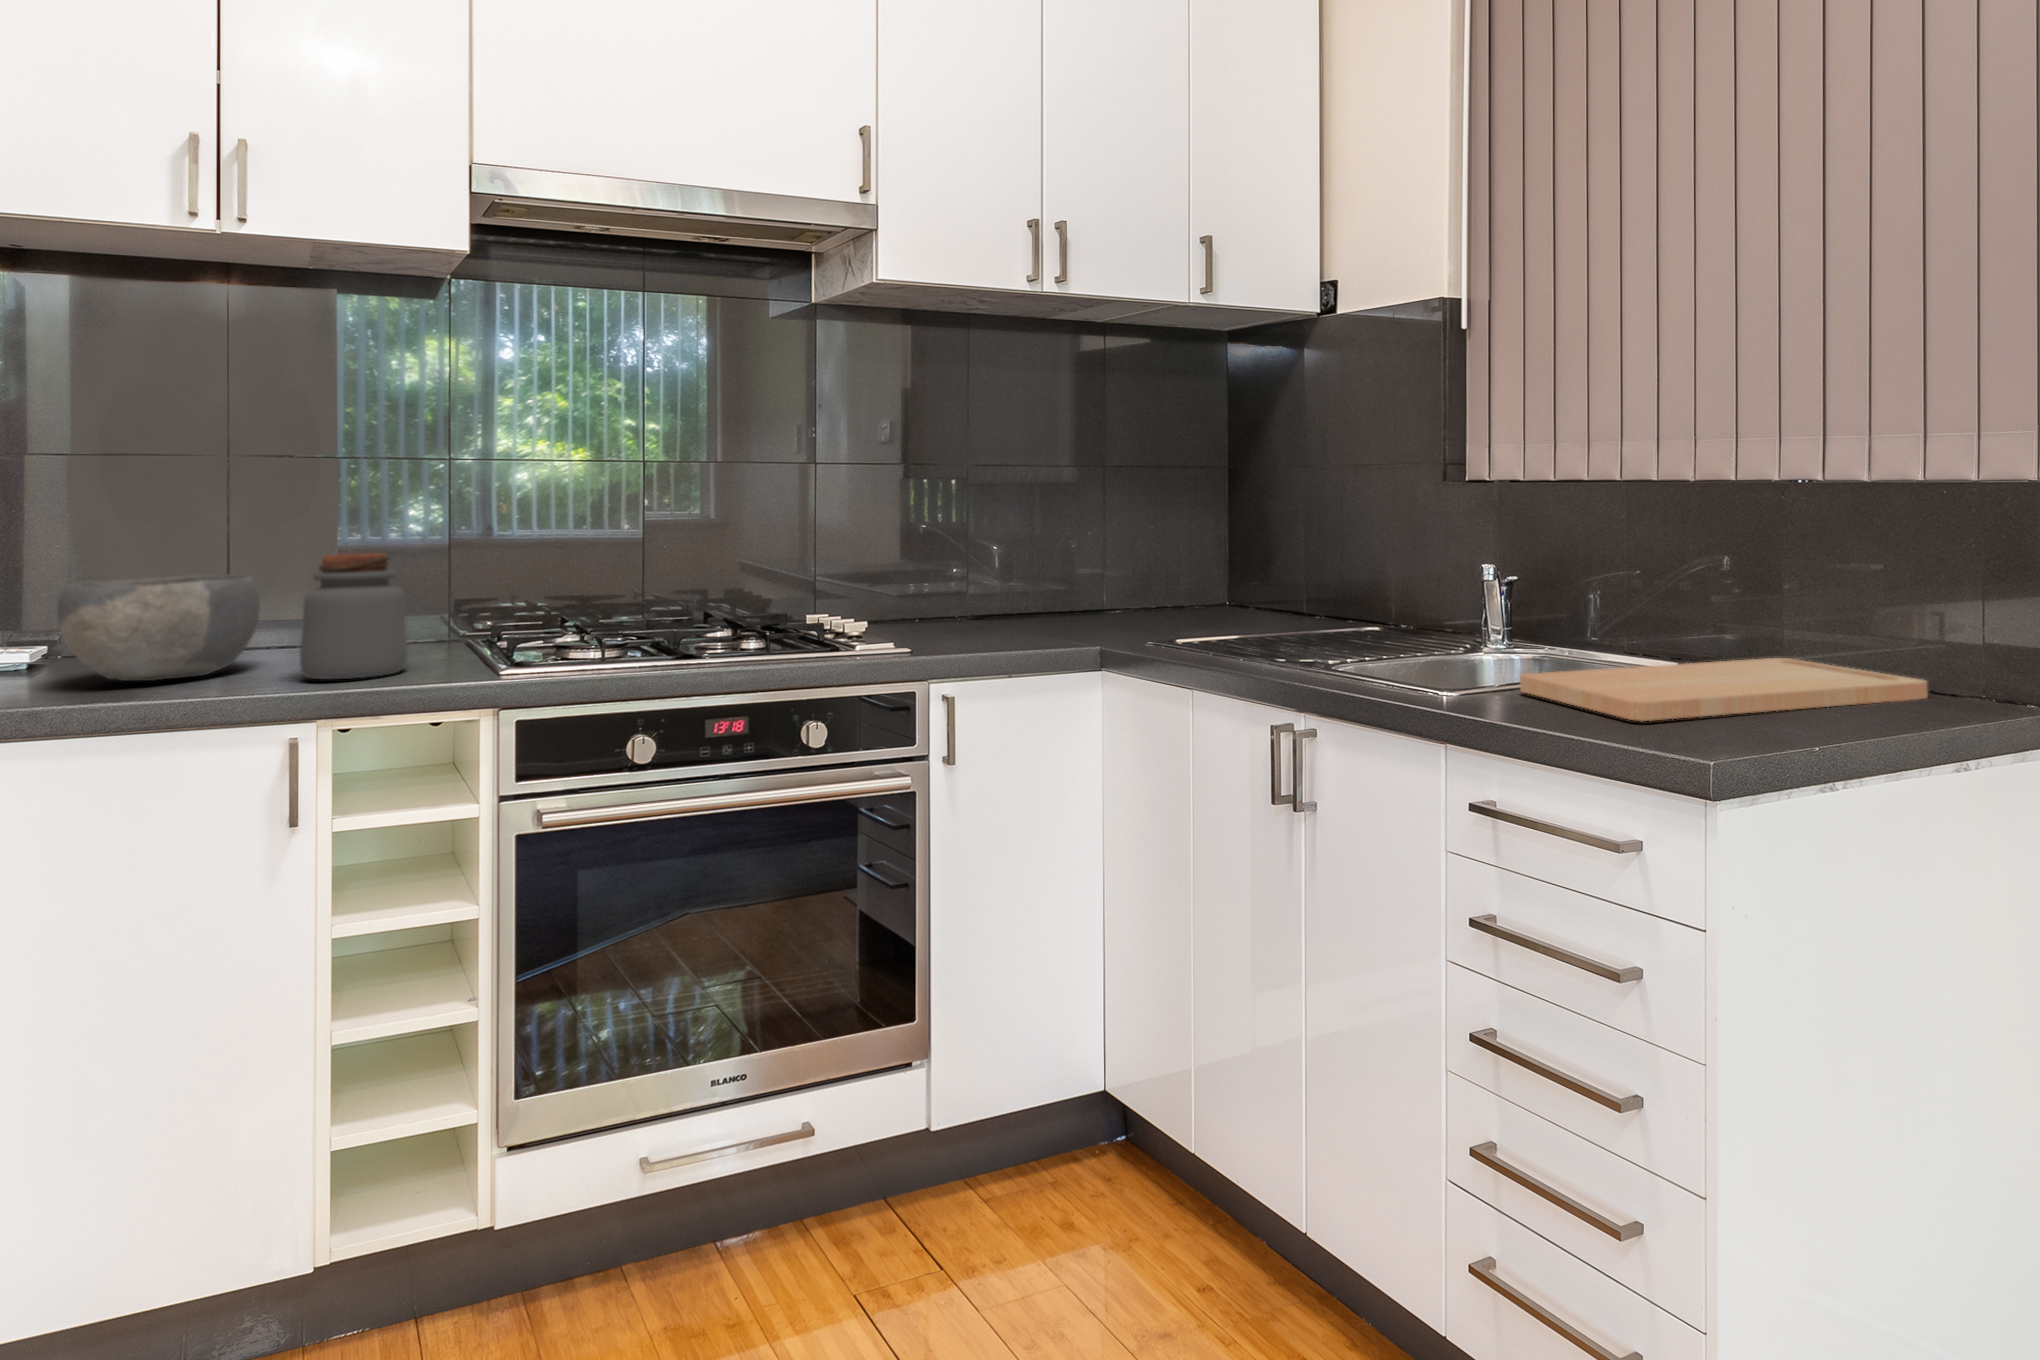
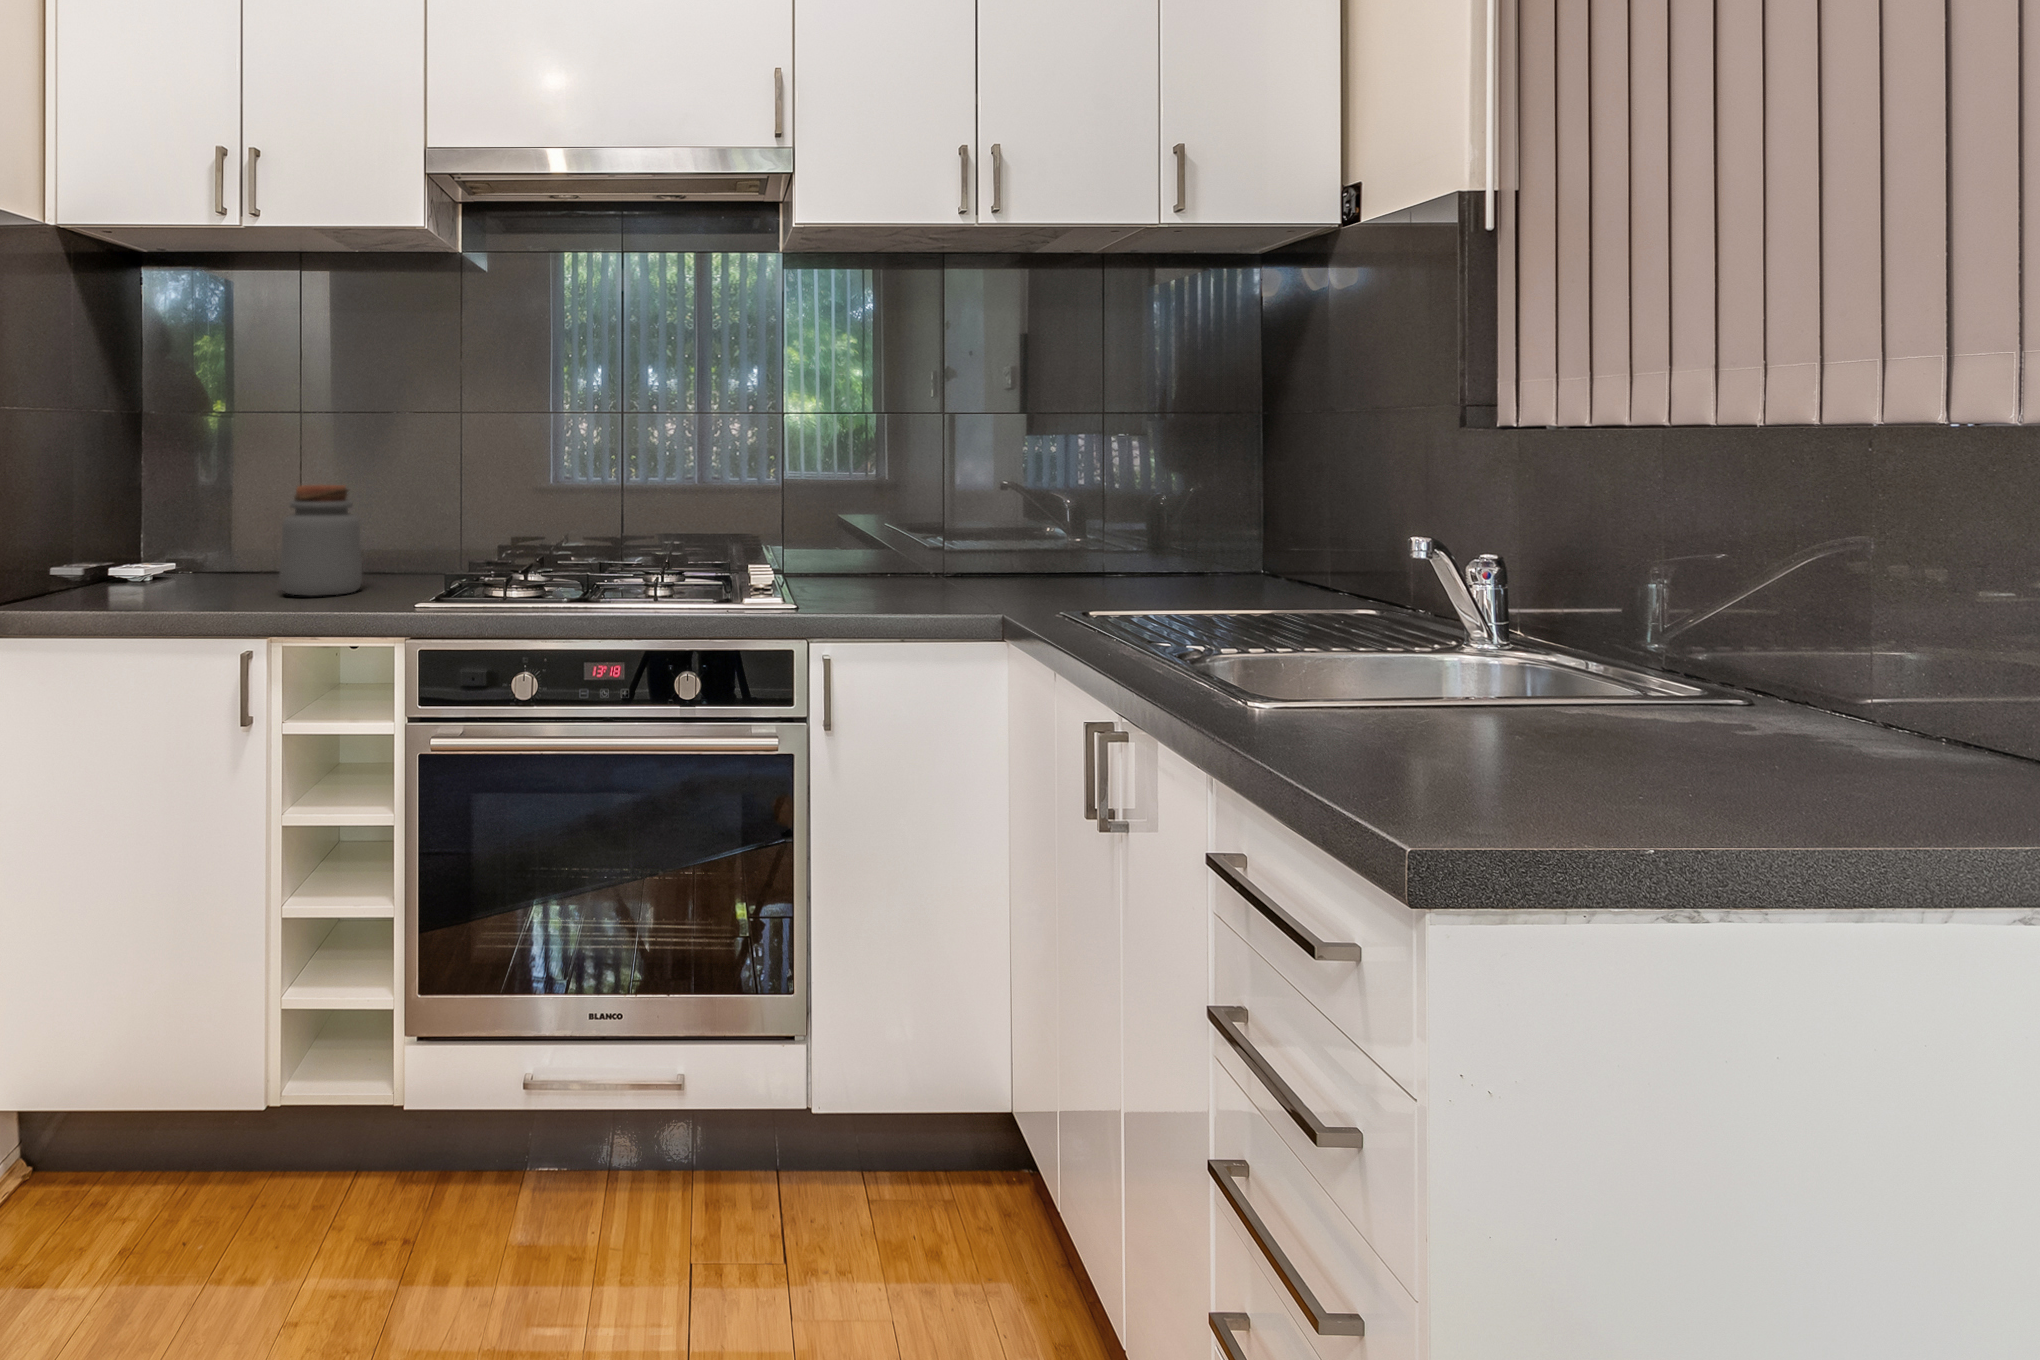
bowl: present [57,574,260,681] -> none [140,497,284,585]
cutting board: present [1520,658,1928,721] -> none [1346,711,2005,830]

